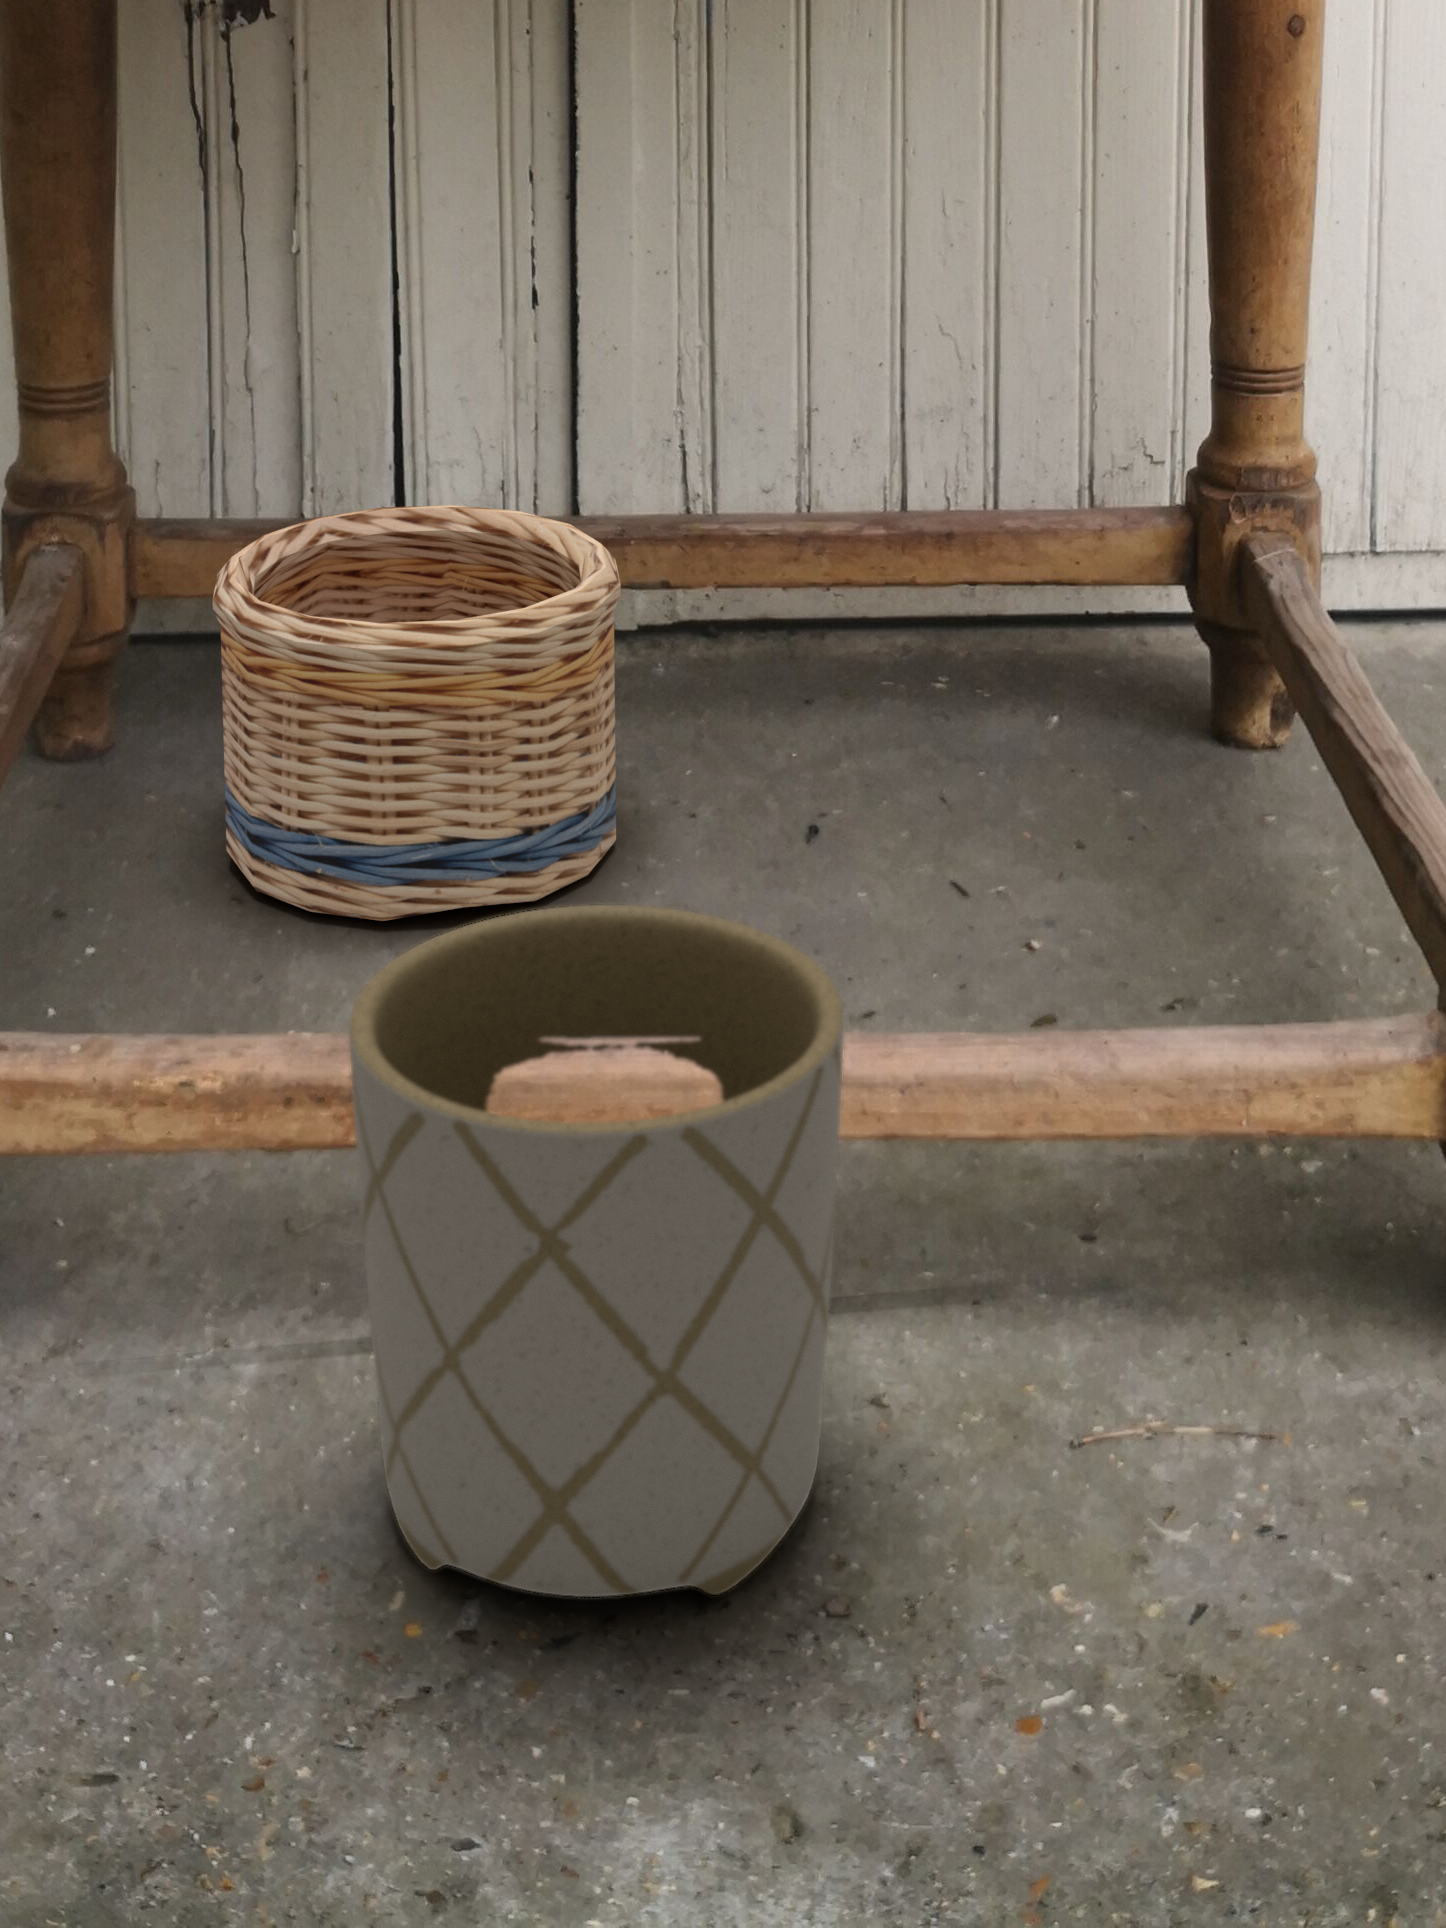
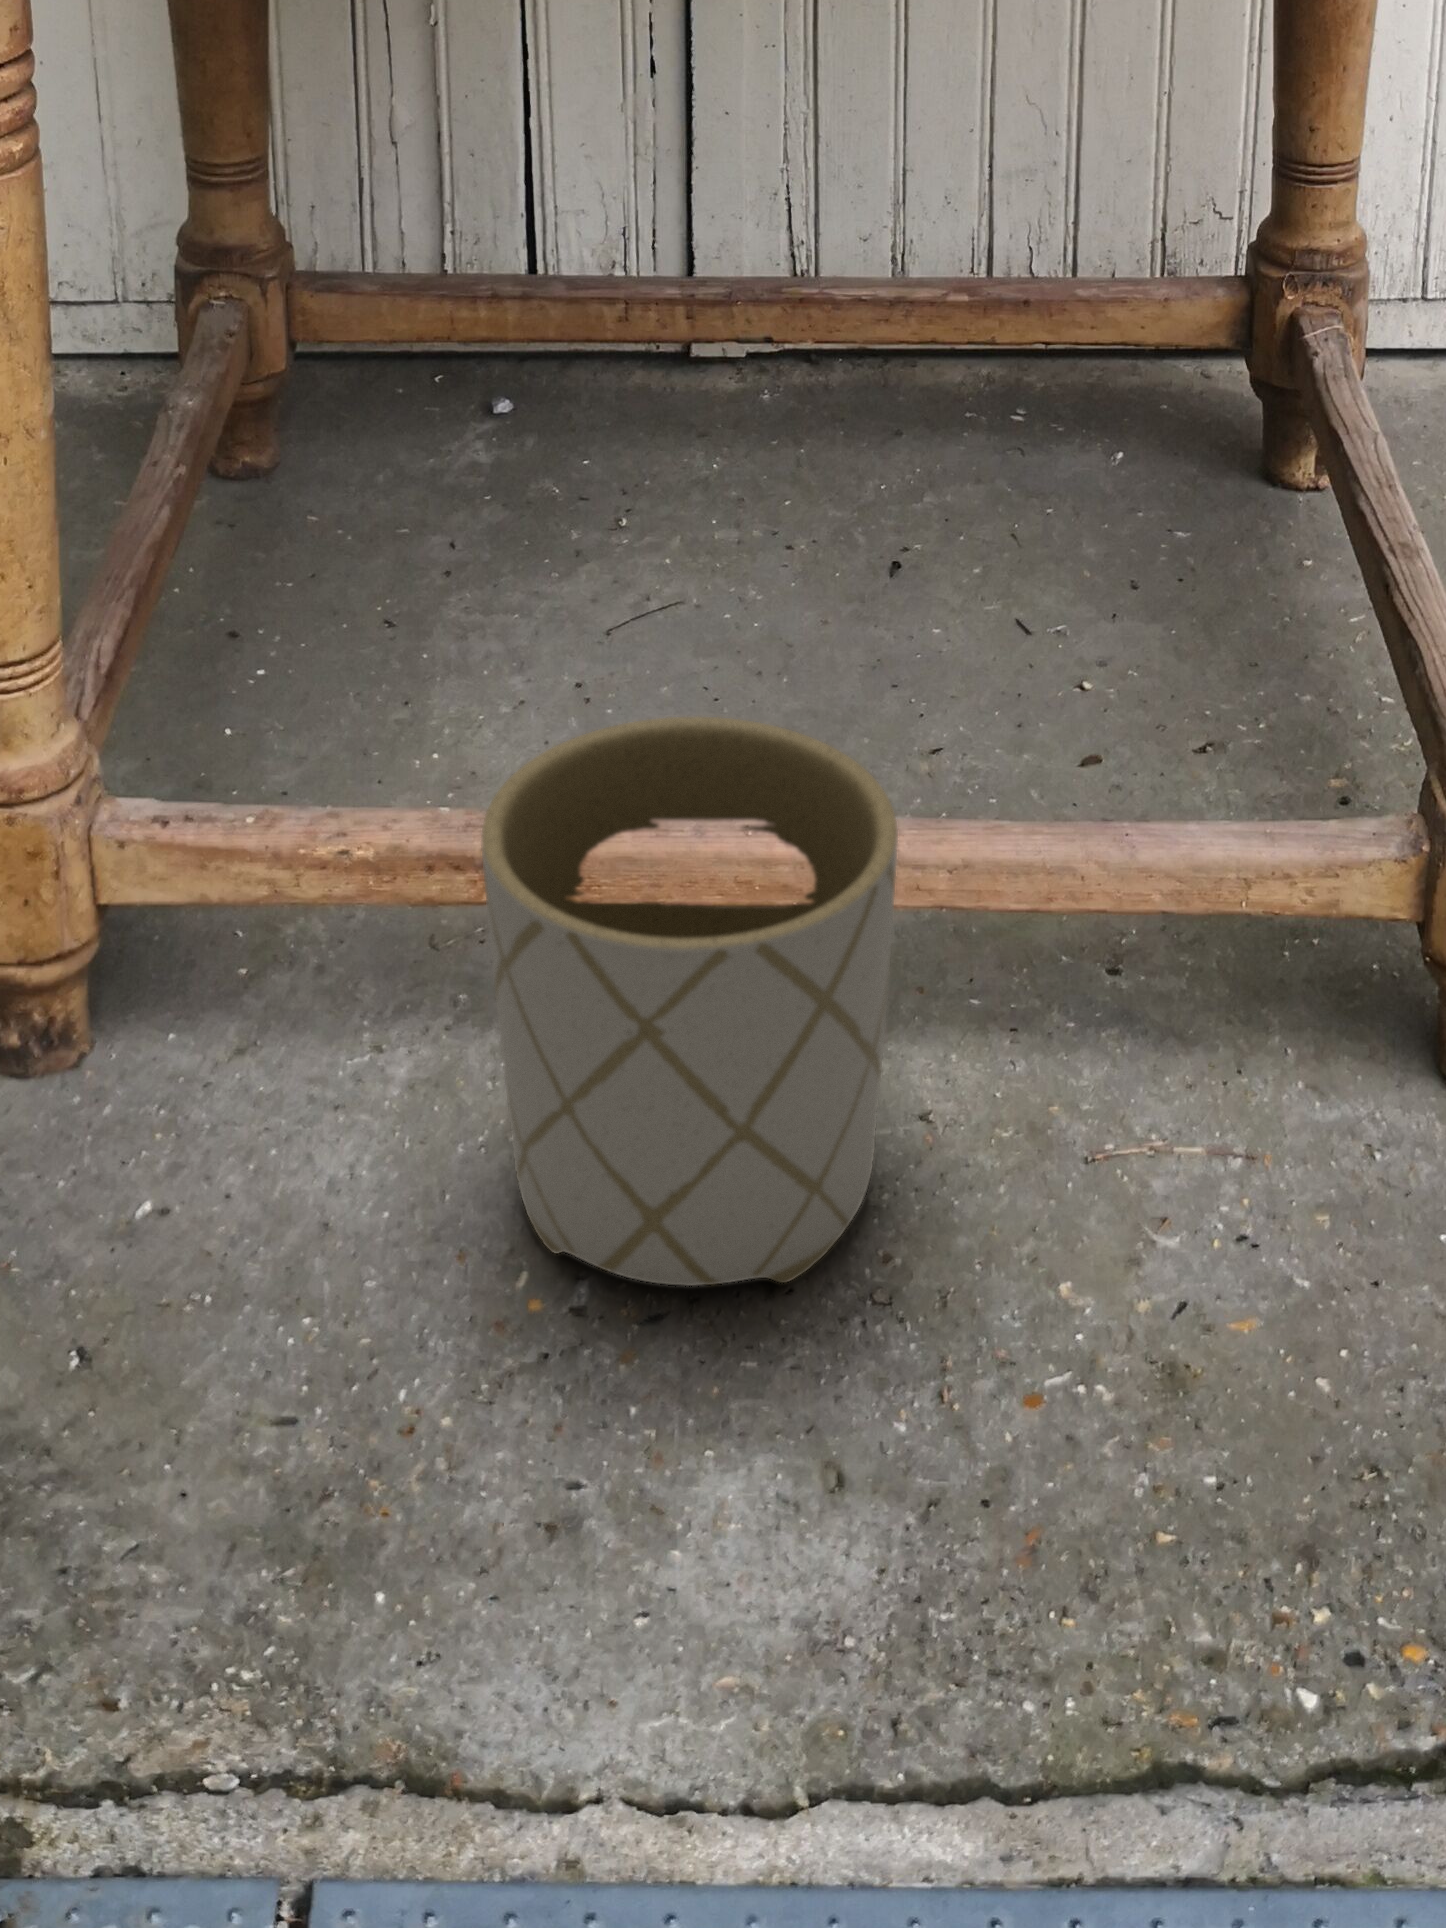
basket: present [213,505,621,921] -> none [369,276,727,649]

